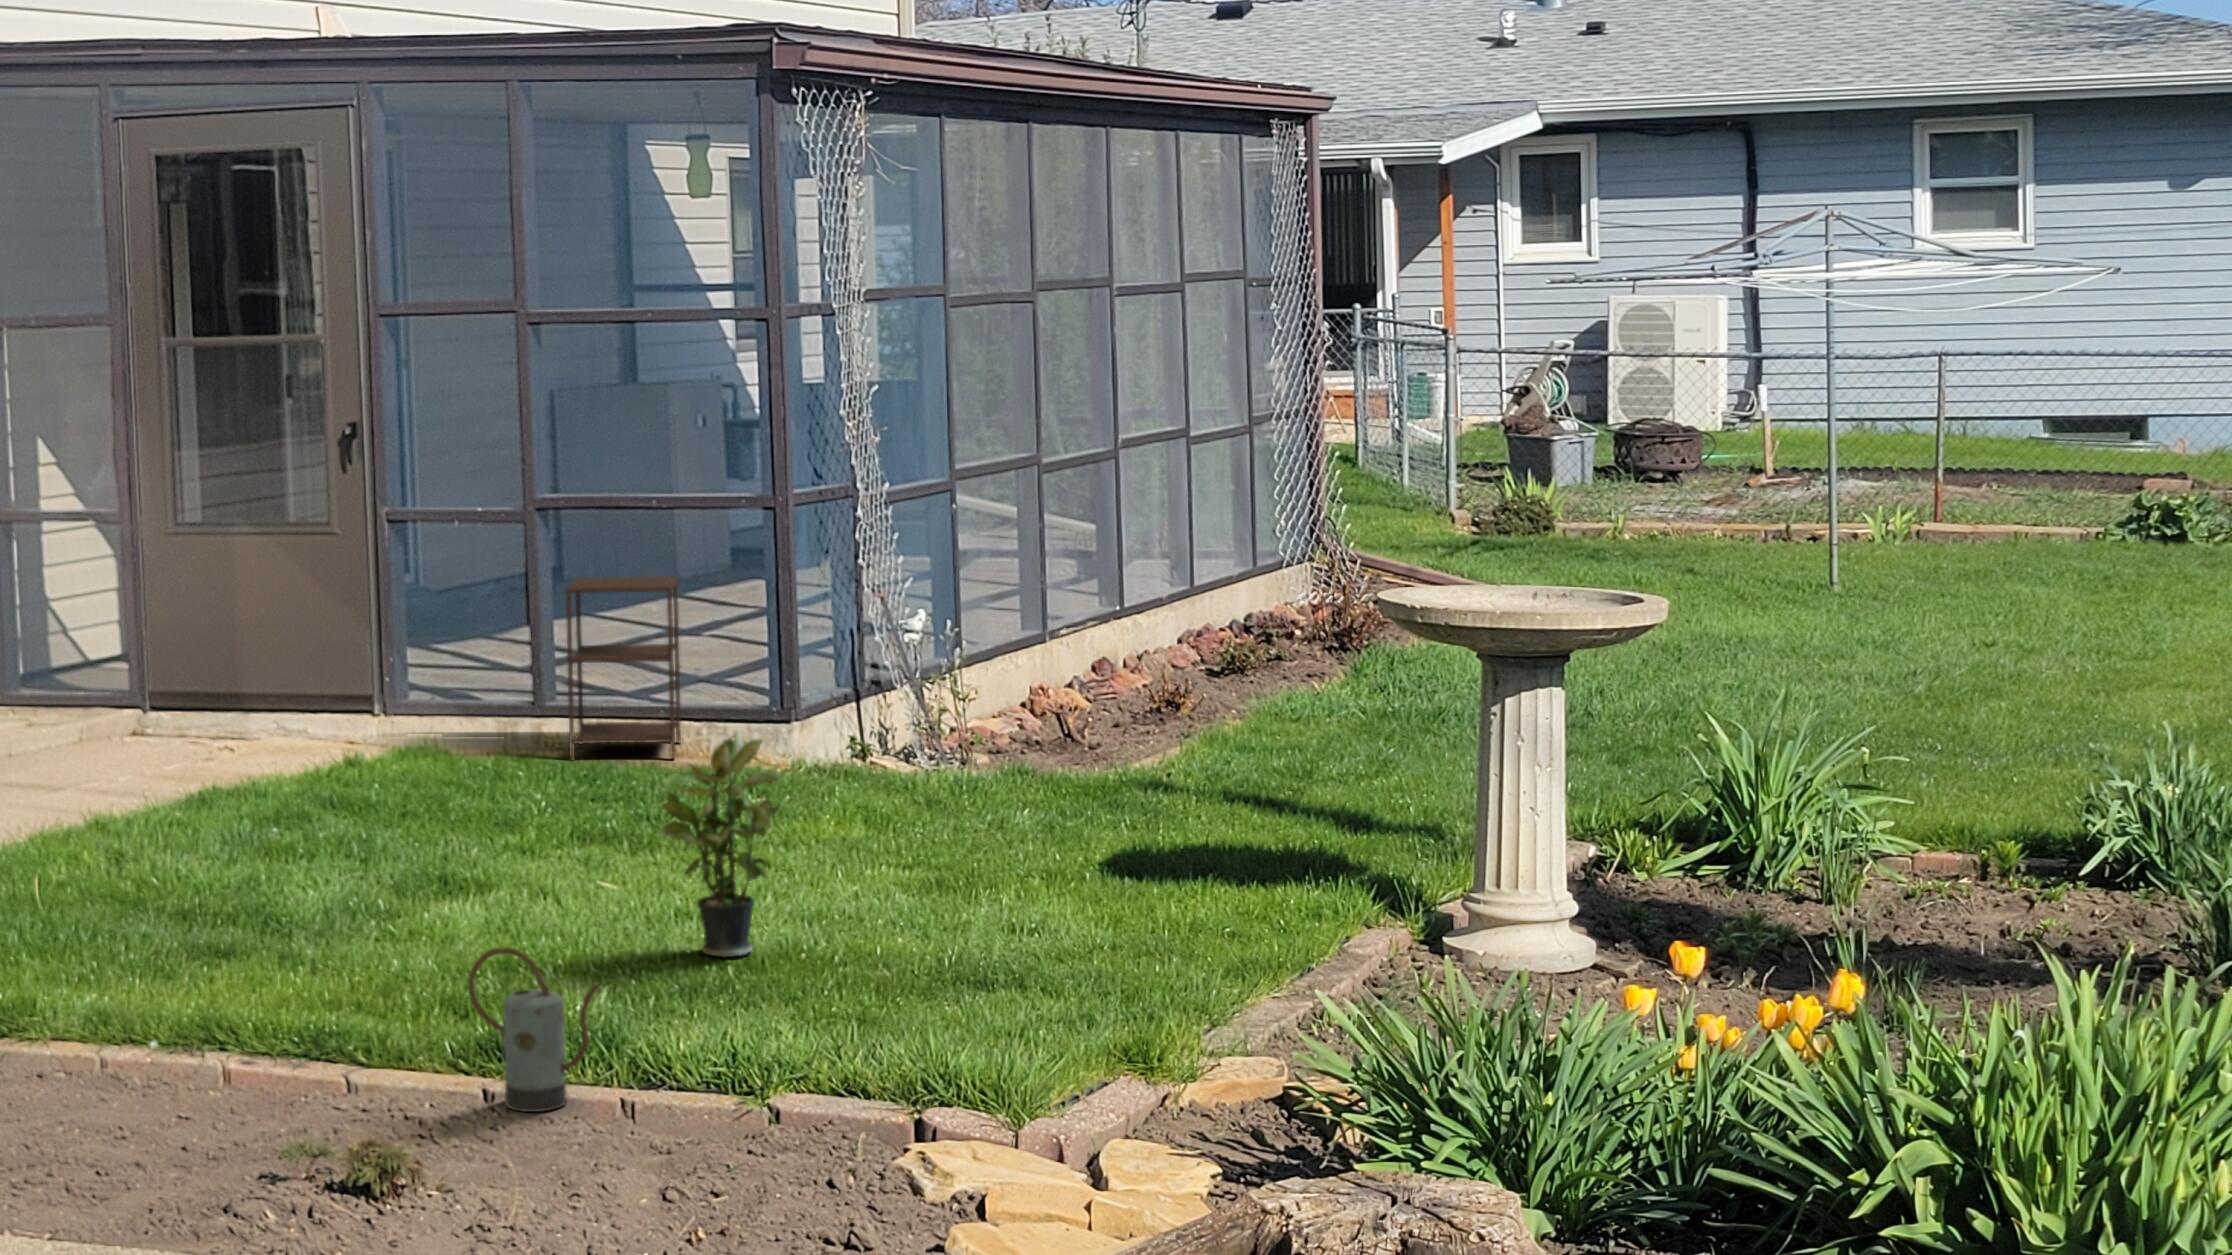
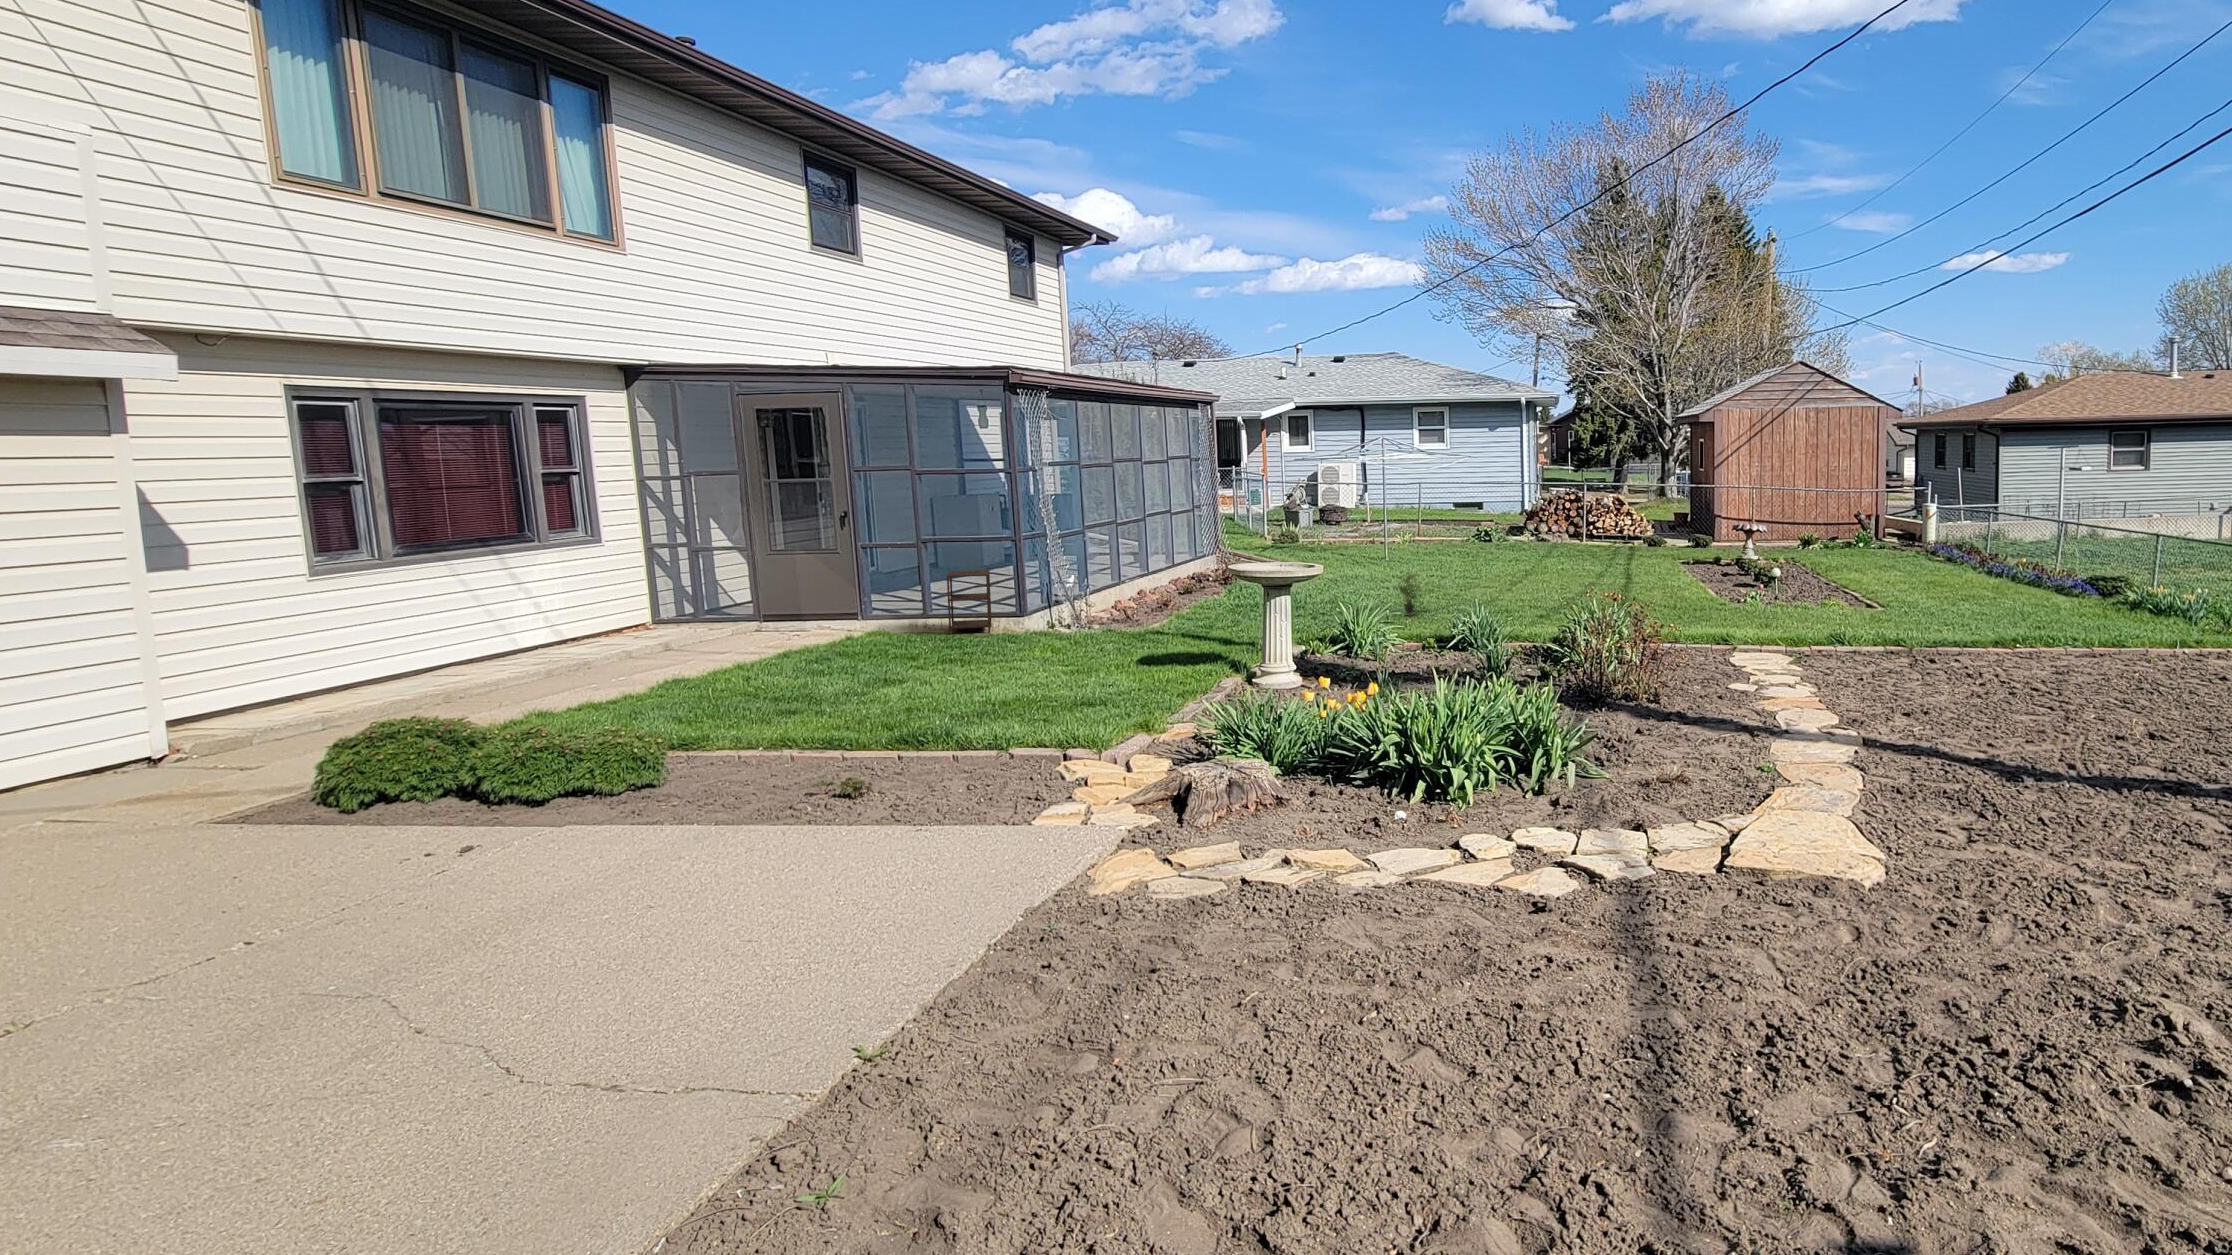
potted plant: present [662,731,781,957] -> present [1398,573,1420,616]
watering can: present [468,948,600,1112] -> none [930,702,978,752]

